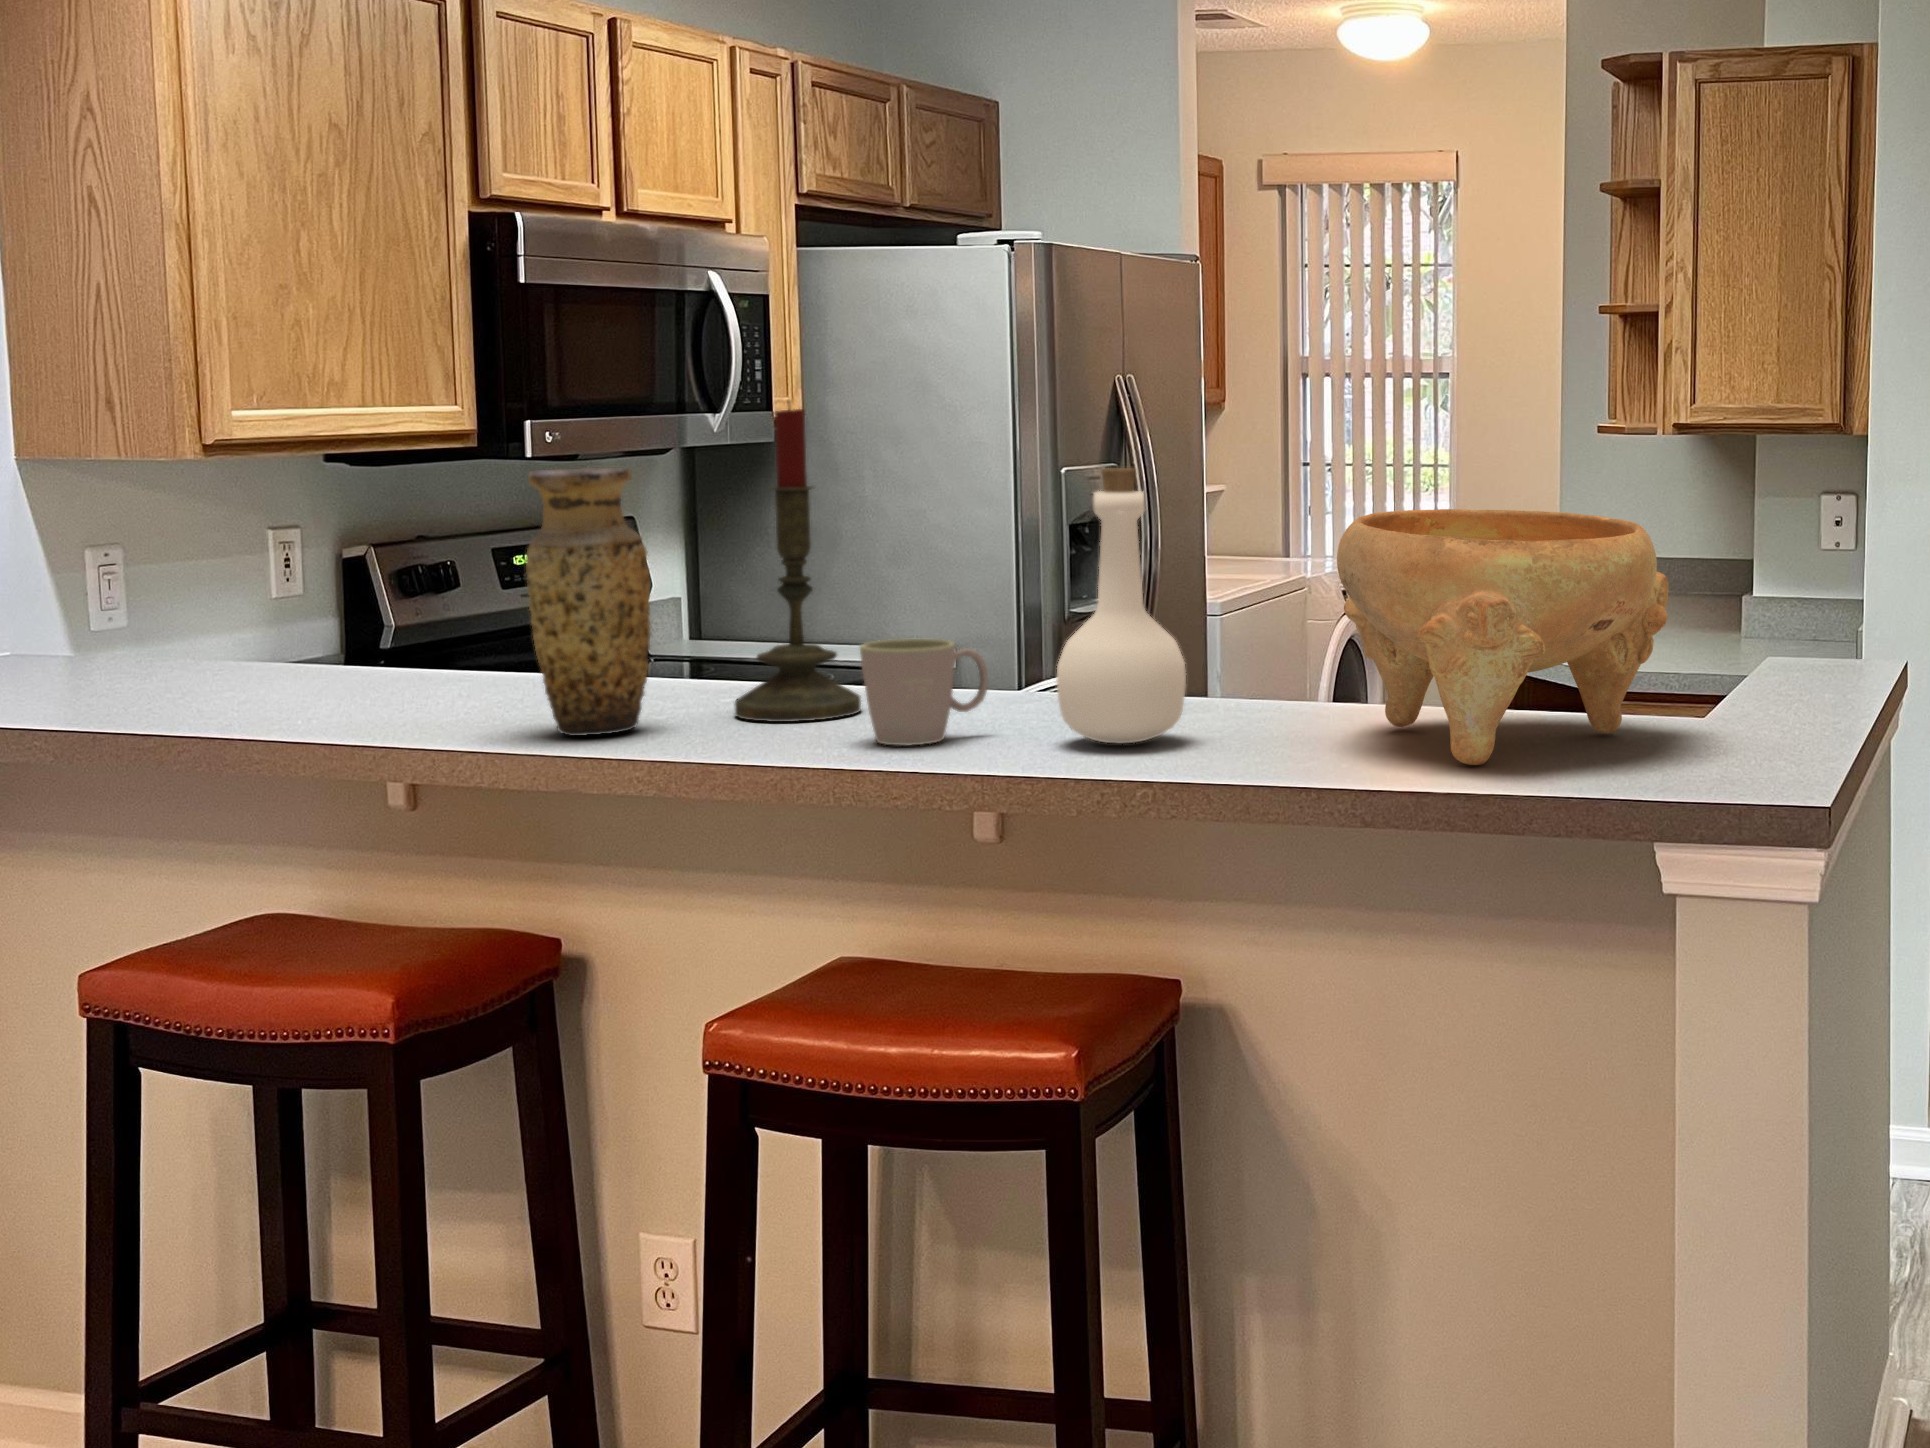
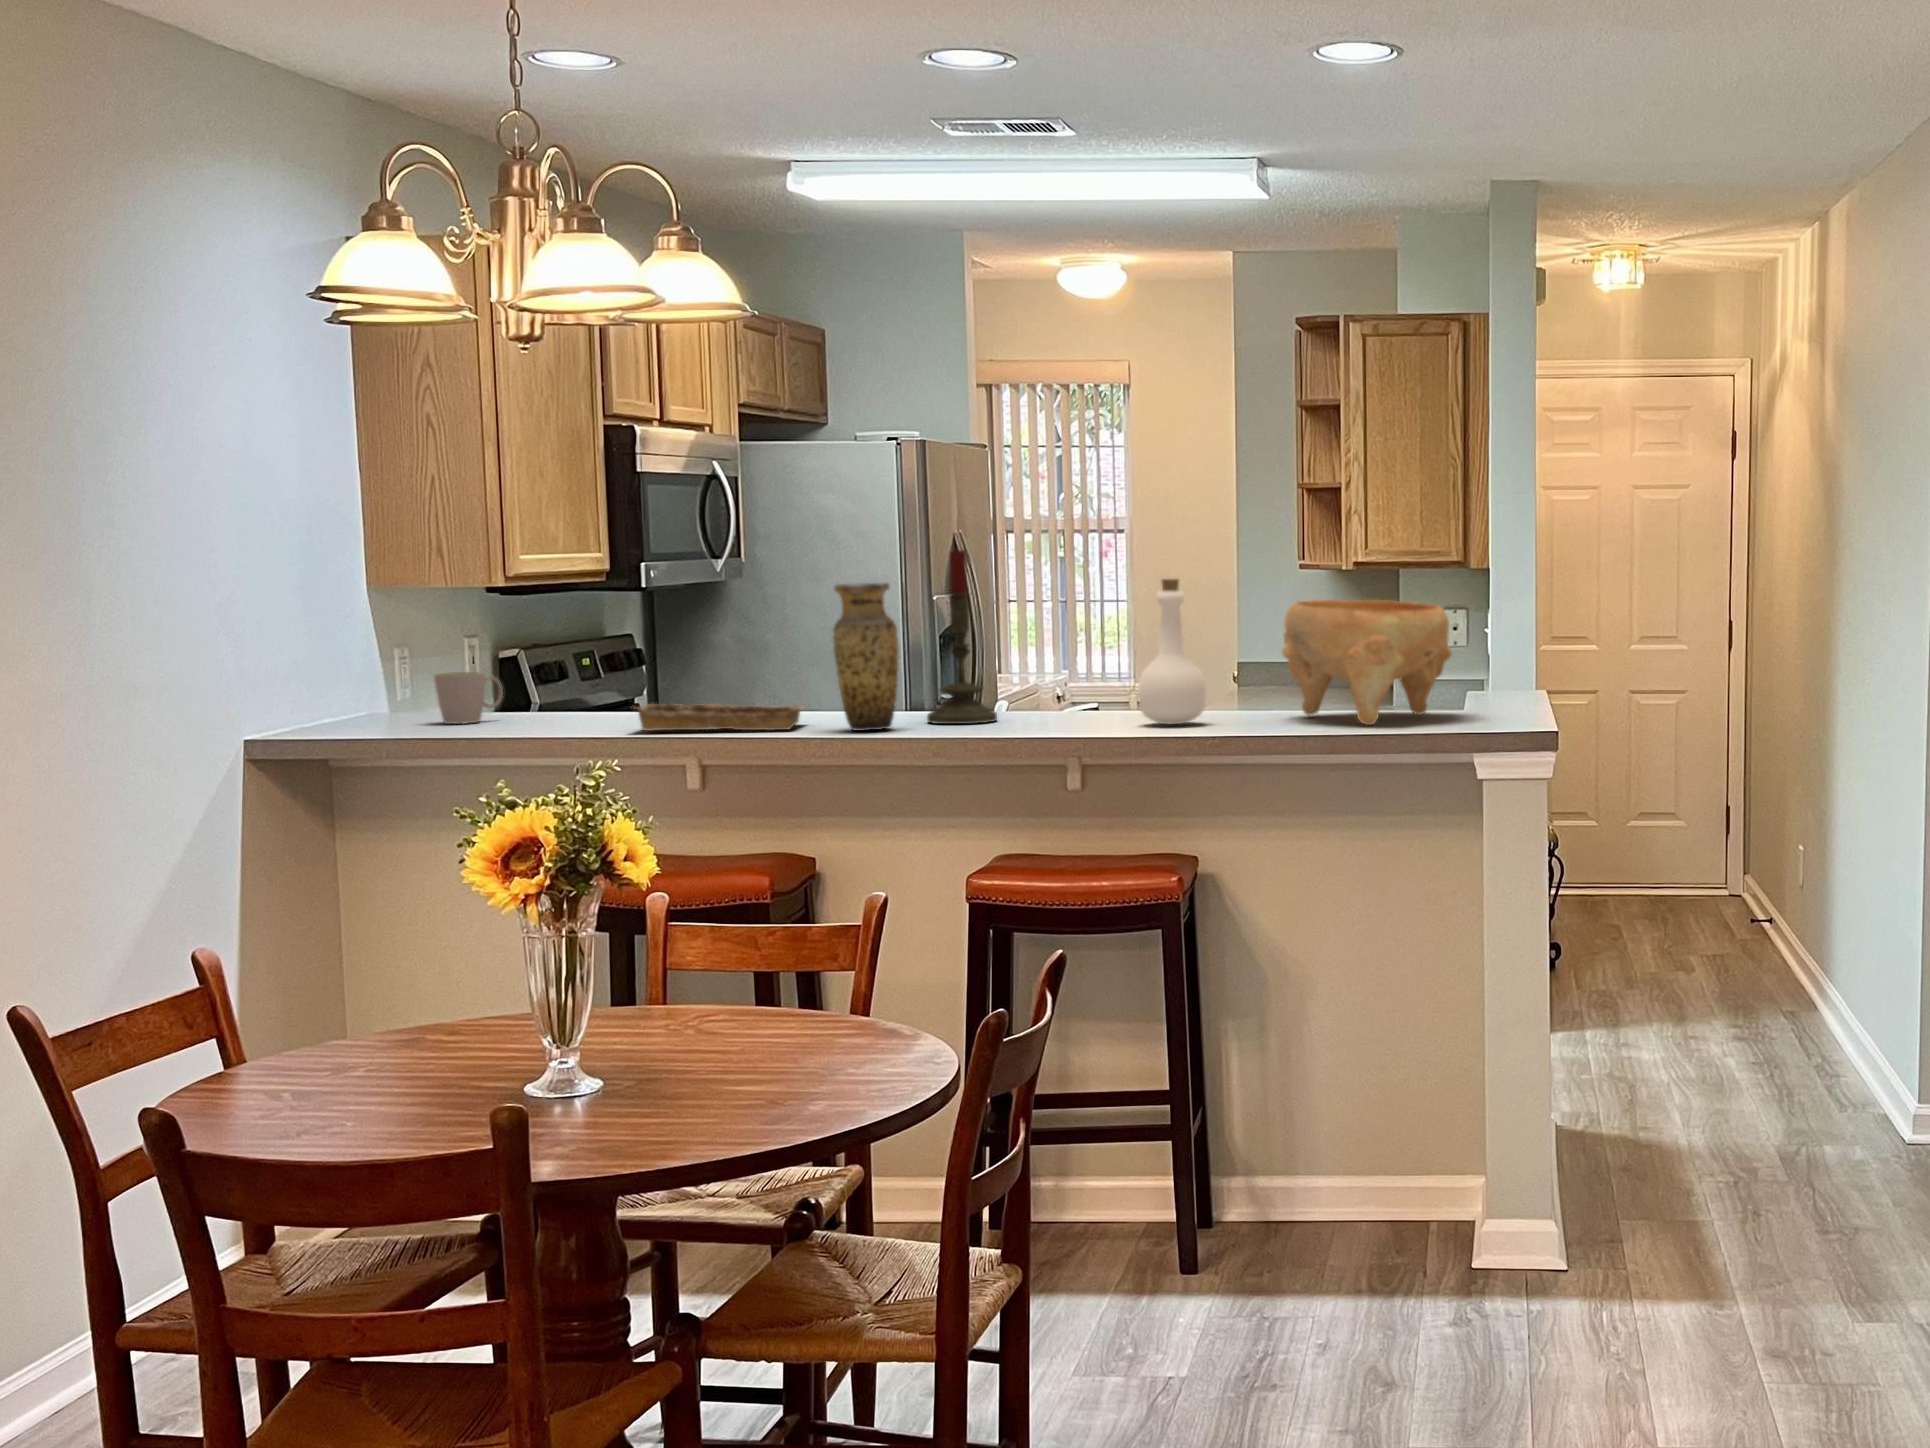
mug: present [860,639,988,745] -> present [434,672,503,724]
tray: none [214,664,552,725] -> present [637,704,802,731]

